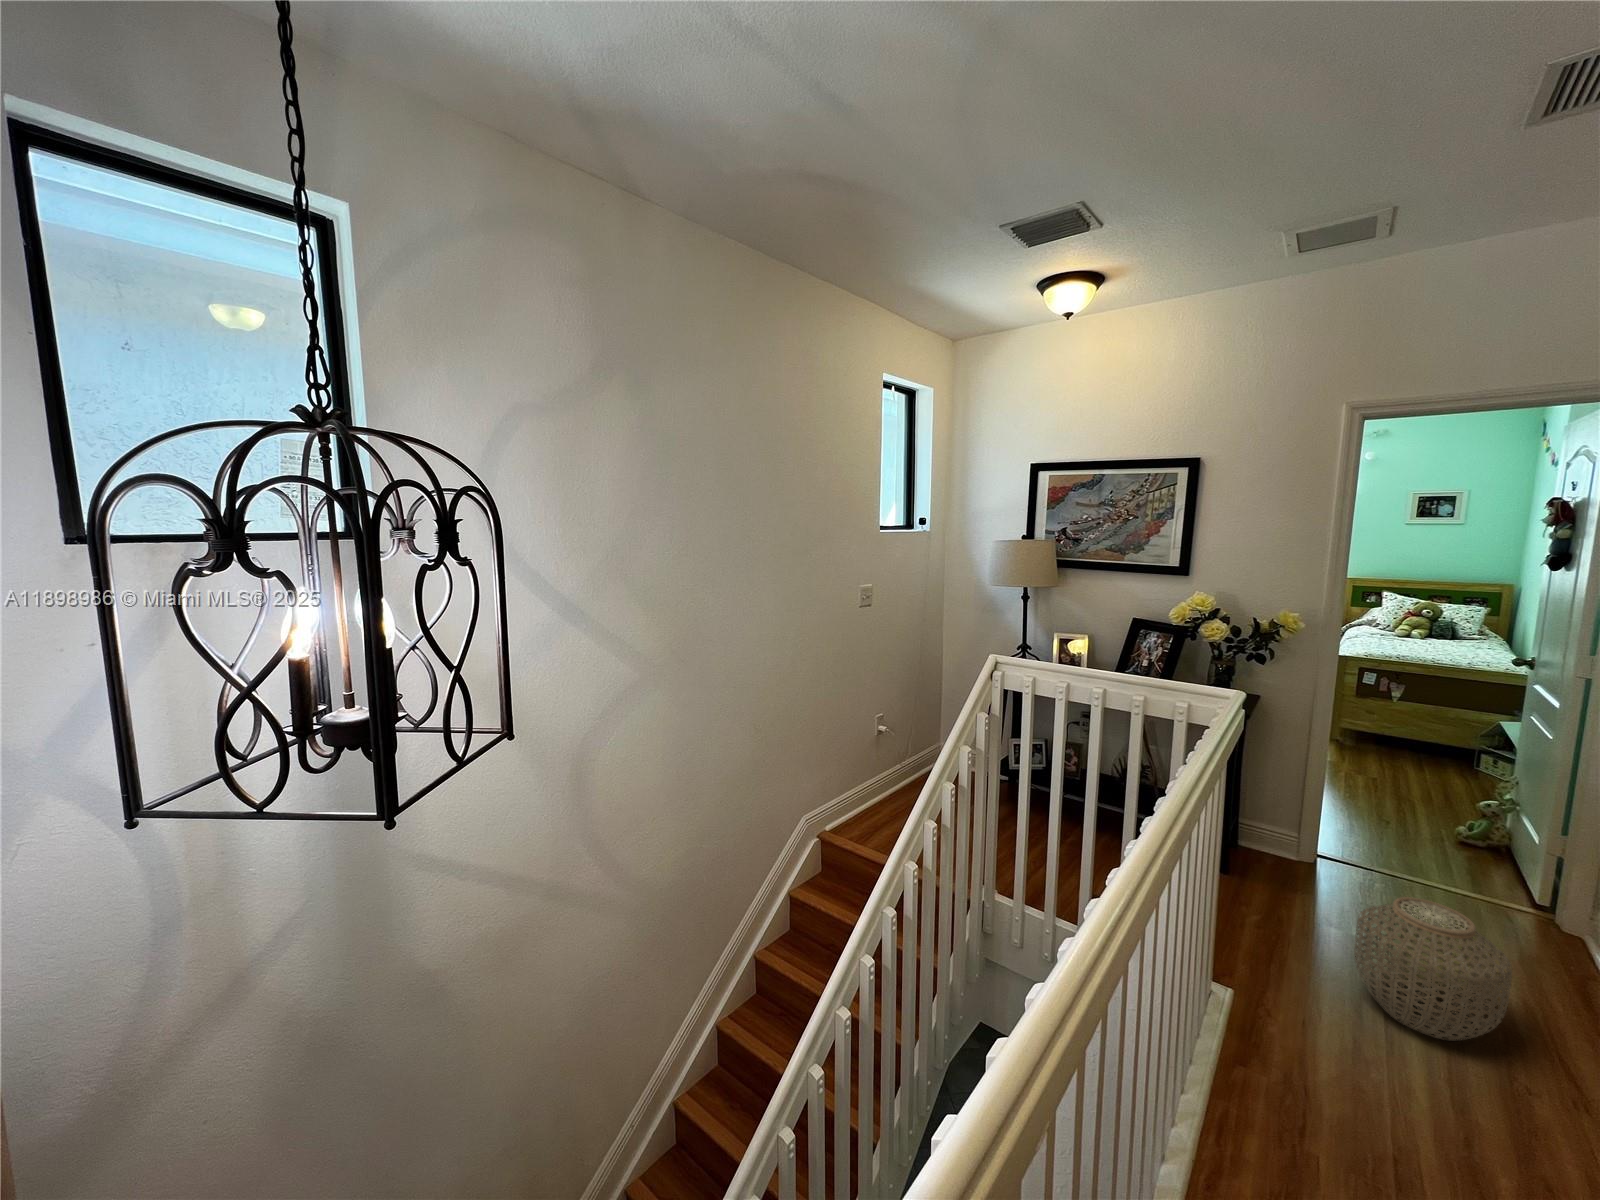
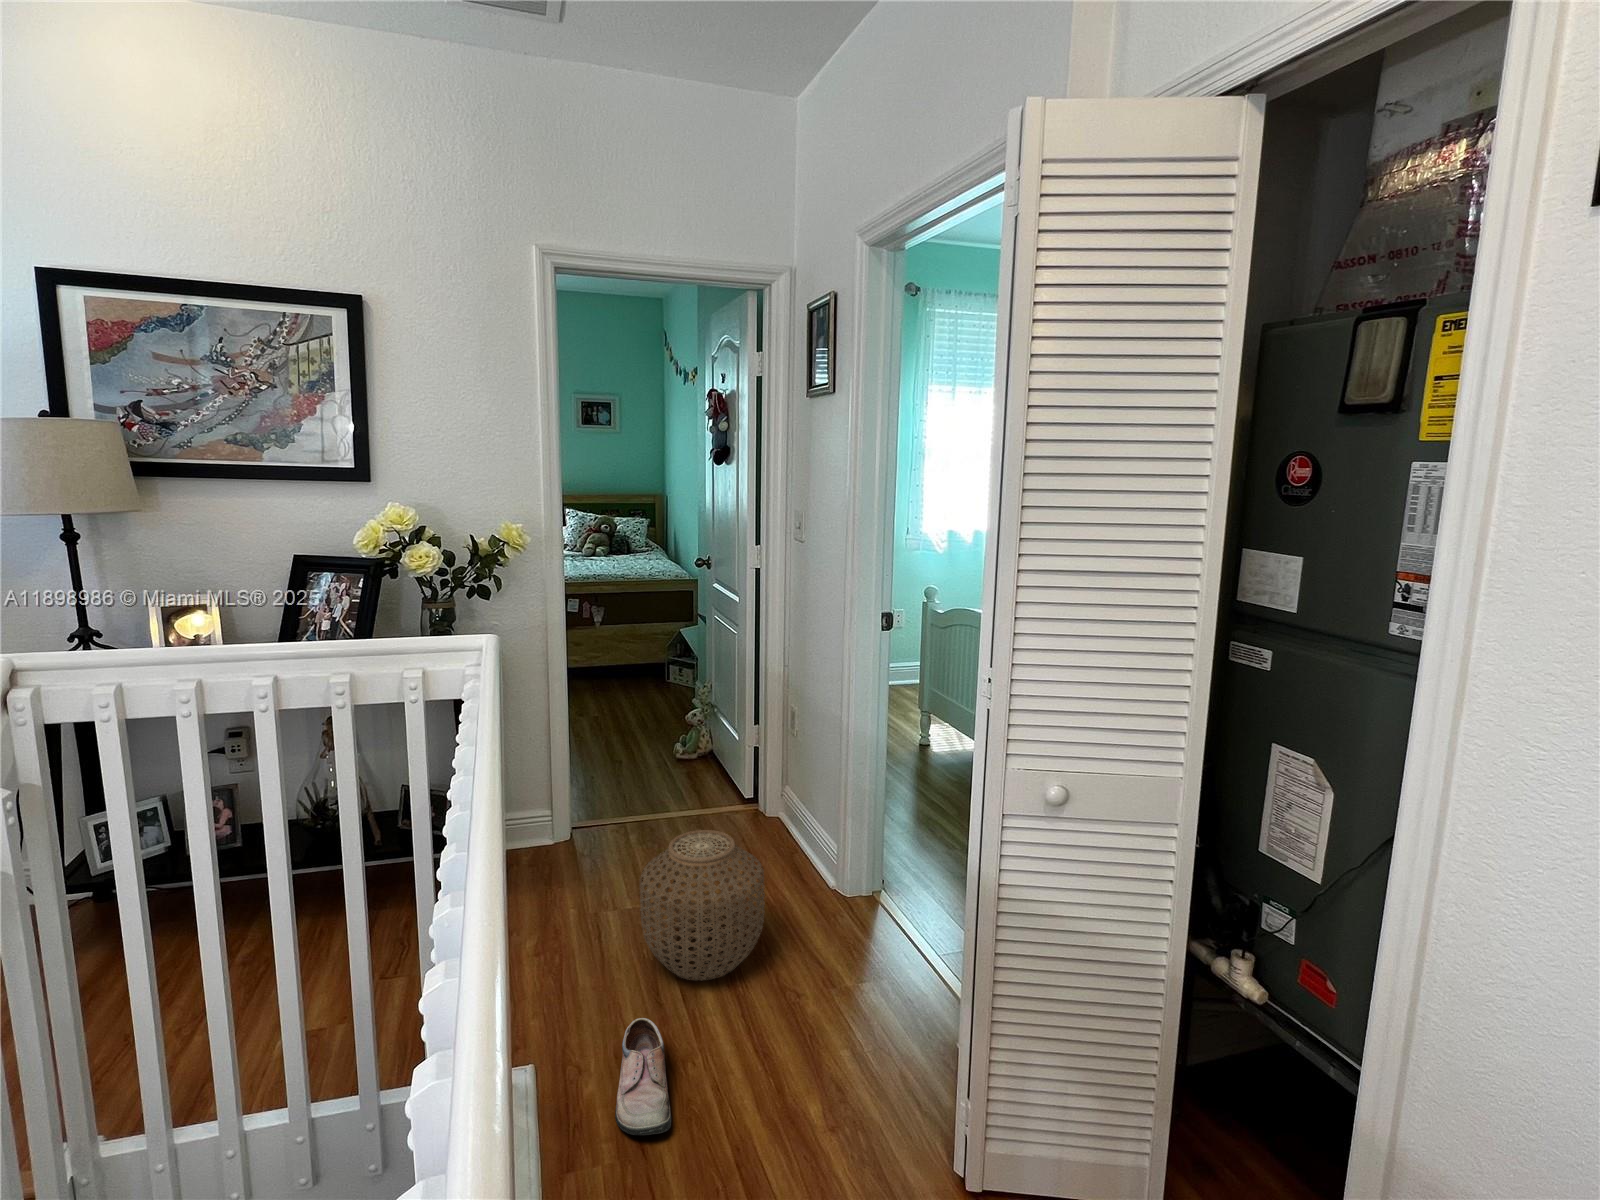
shoe: none [1288,1011,1347,1101] -> present [615,1018,671,1135]

